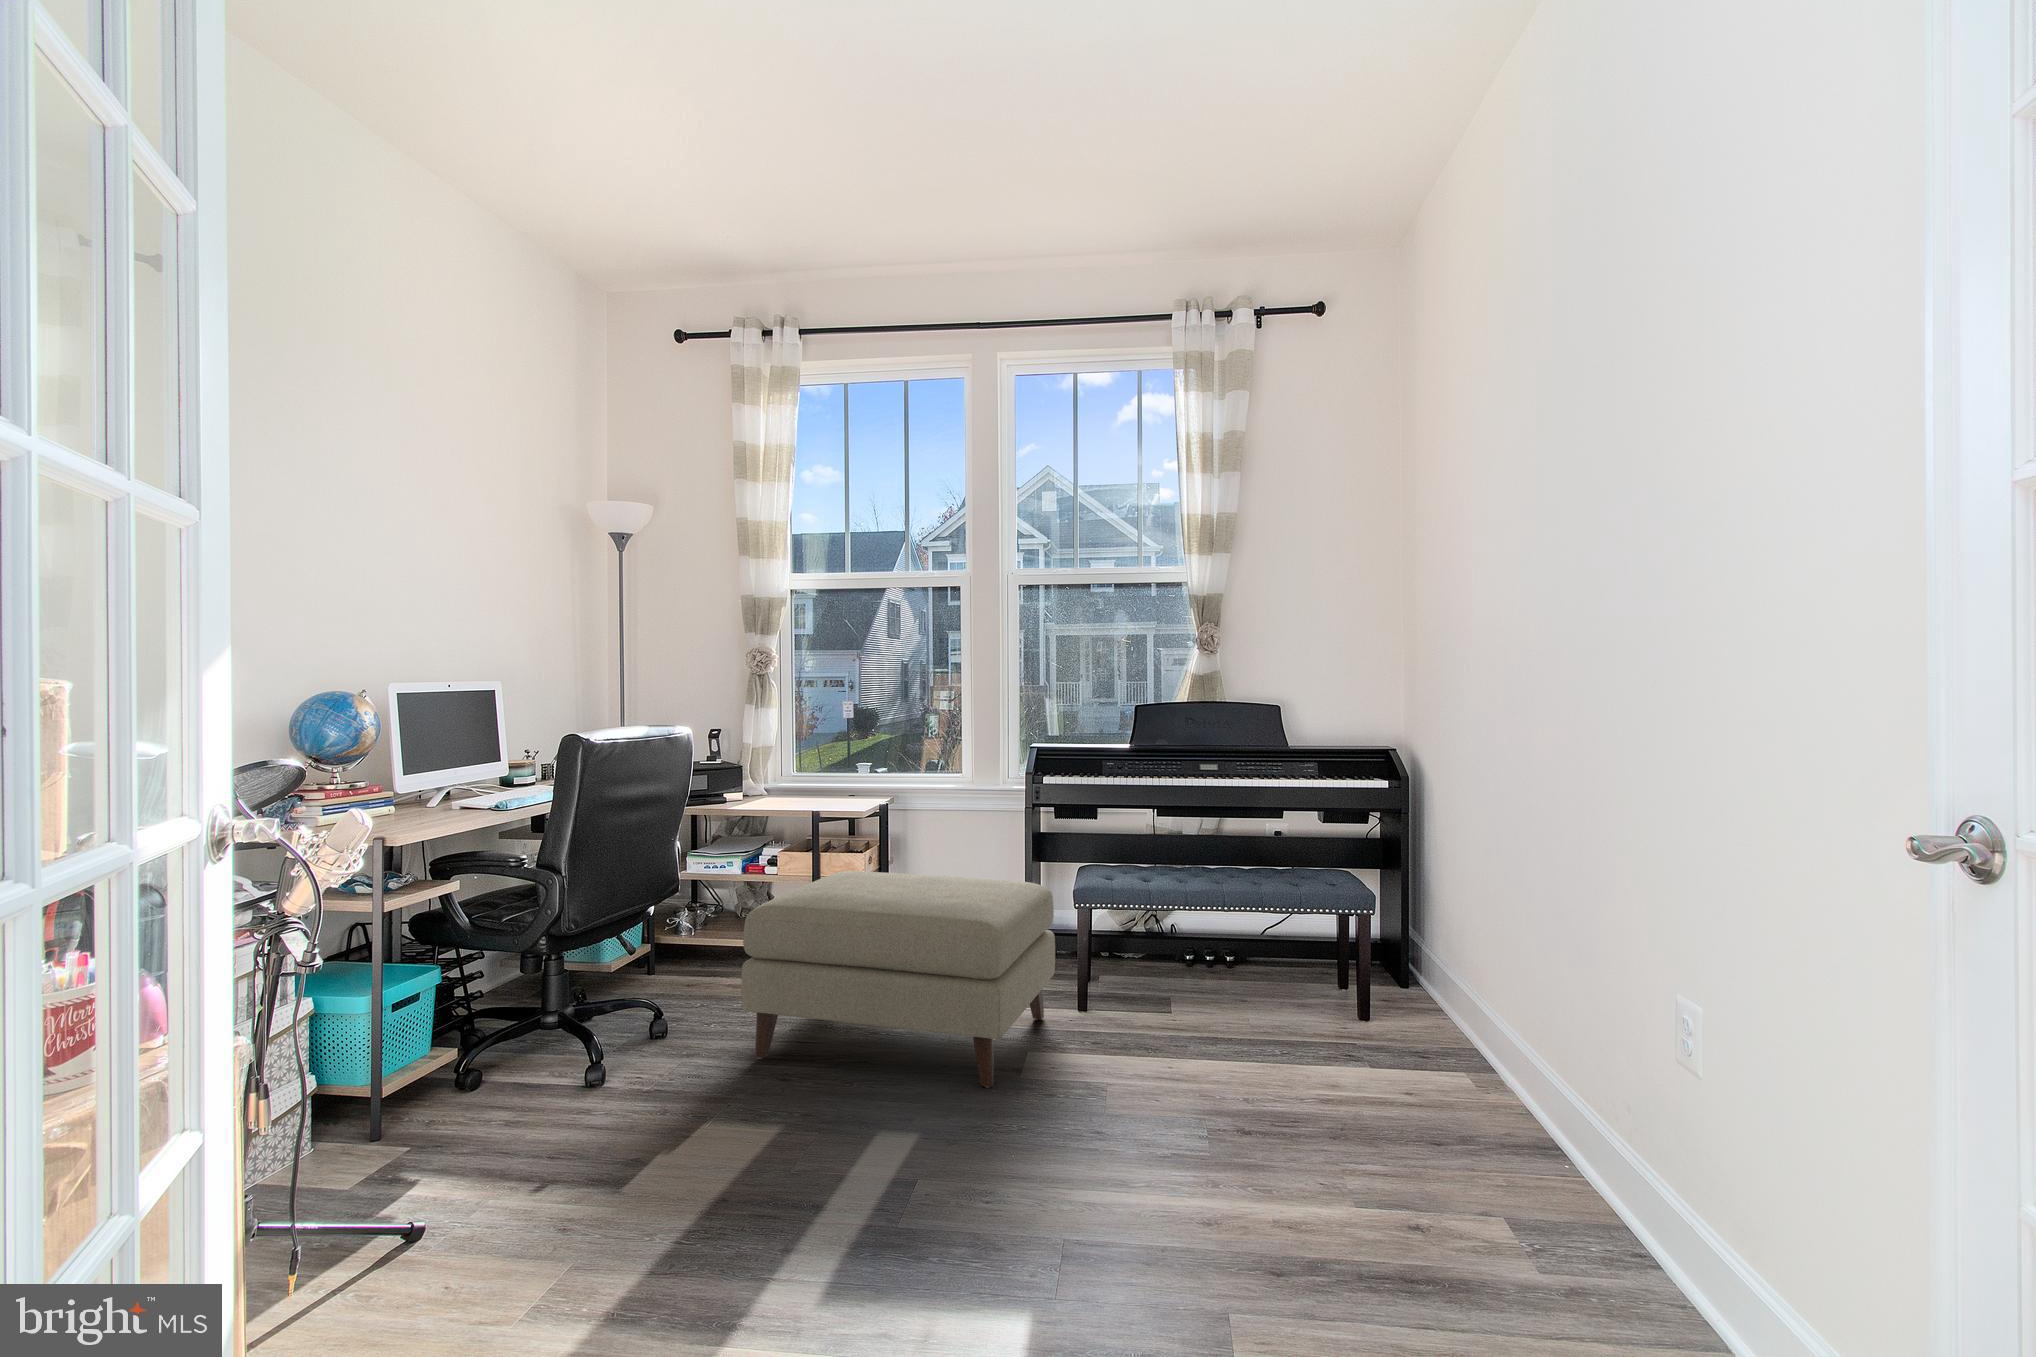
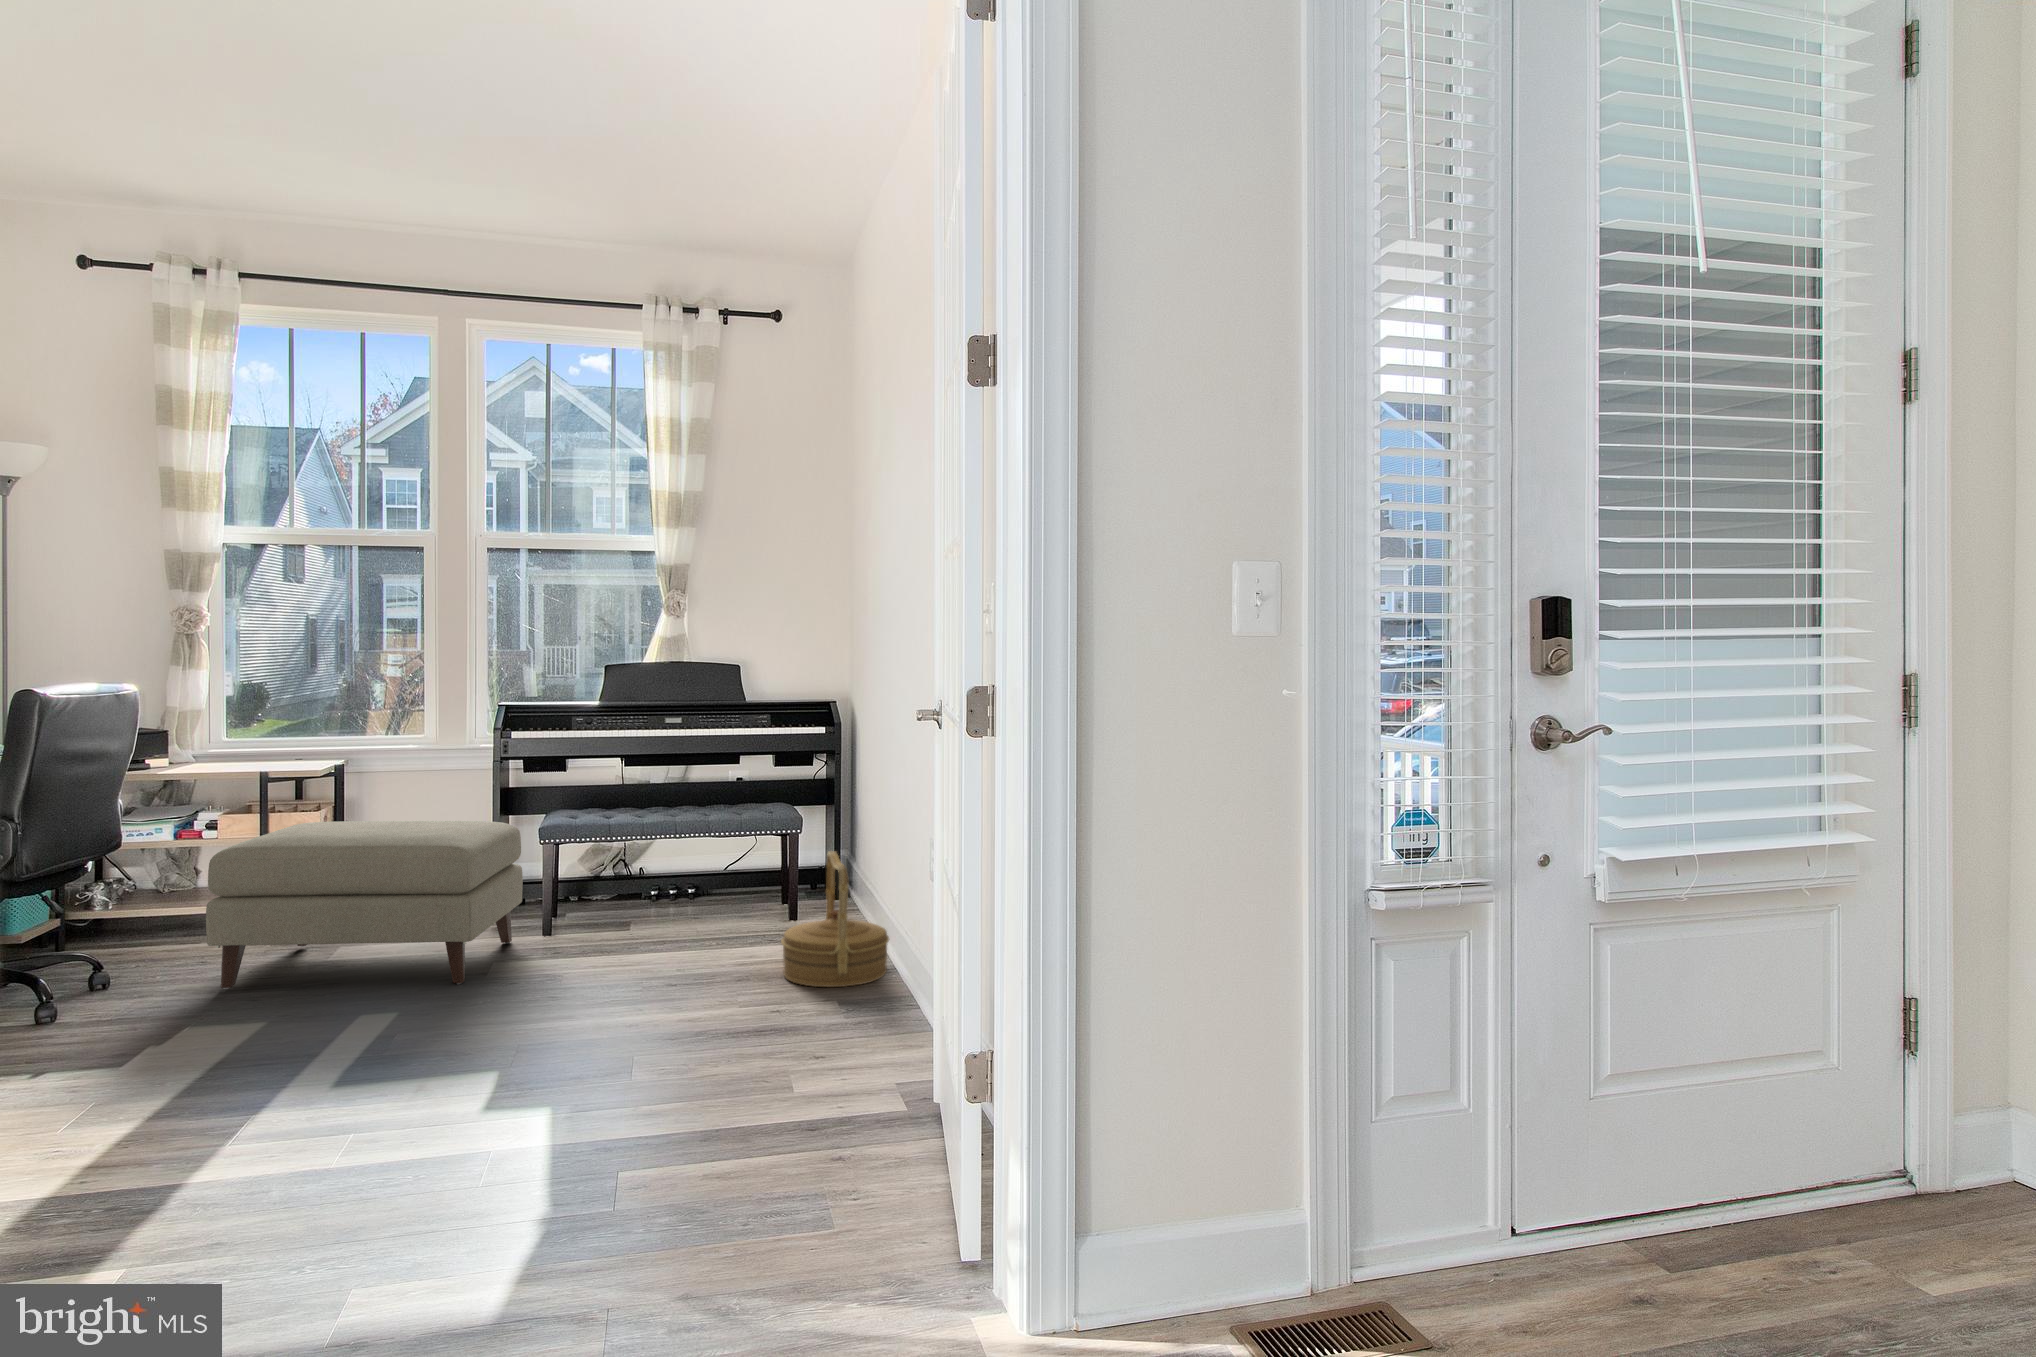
woven basket: none [1389,962,1558,1183] -> present [781,851,889,987]

